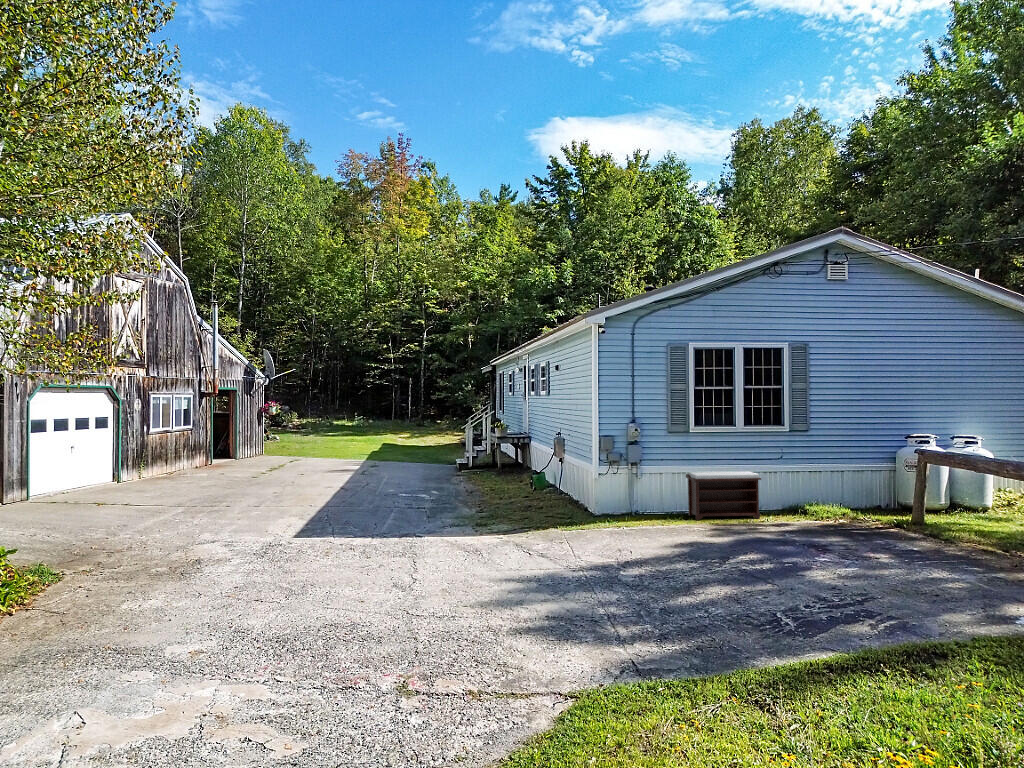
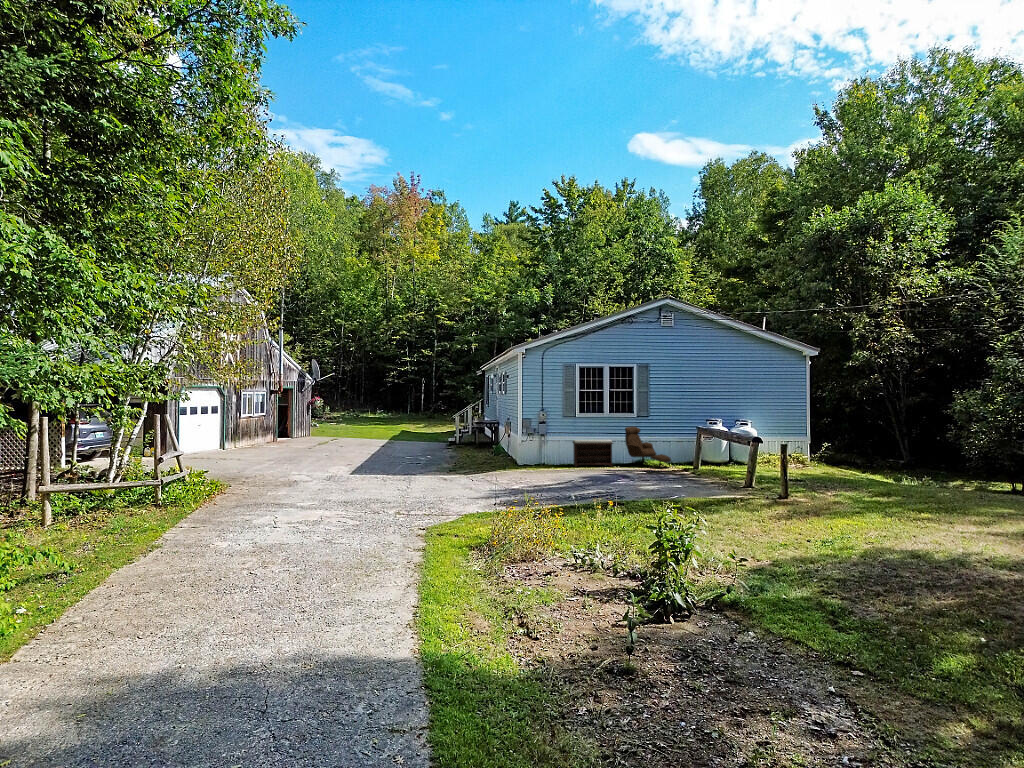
lounge chair: none [776,448,864,523] -> present [625,427,671,467]

